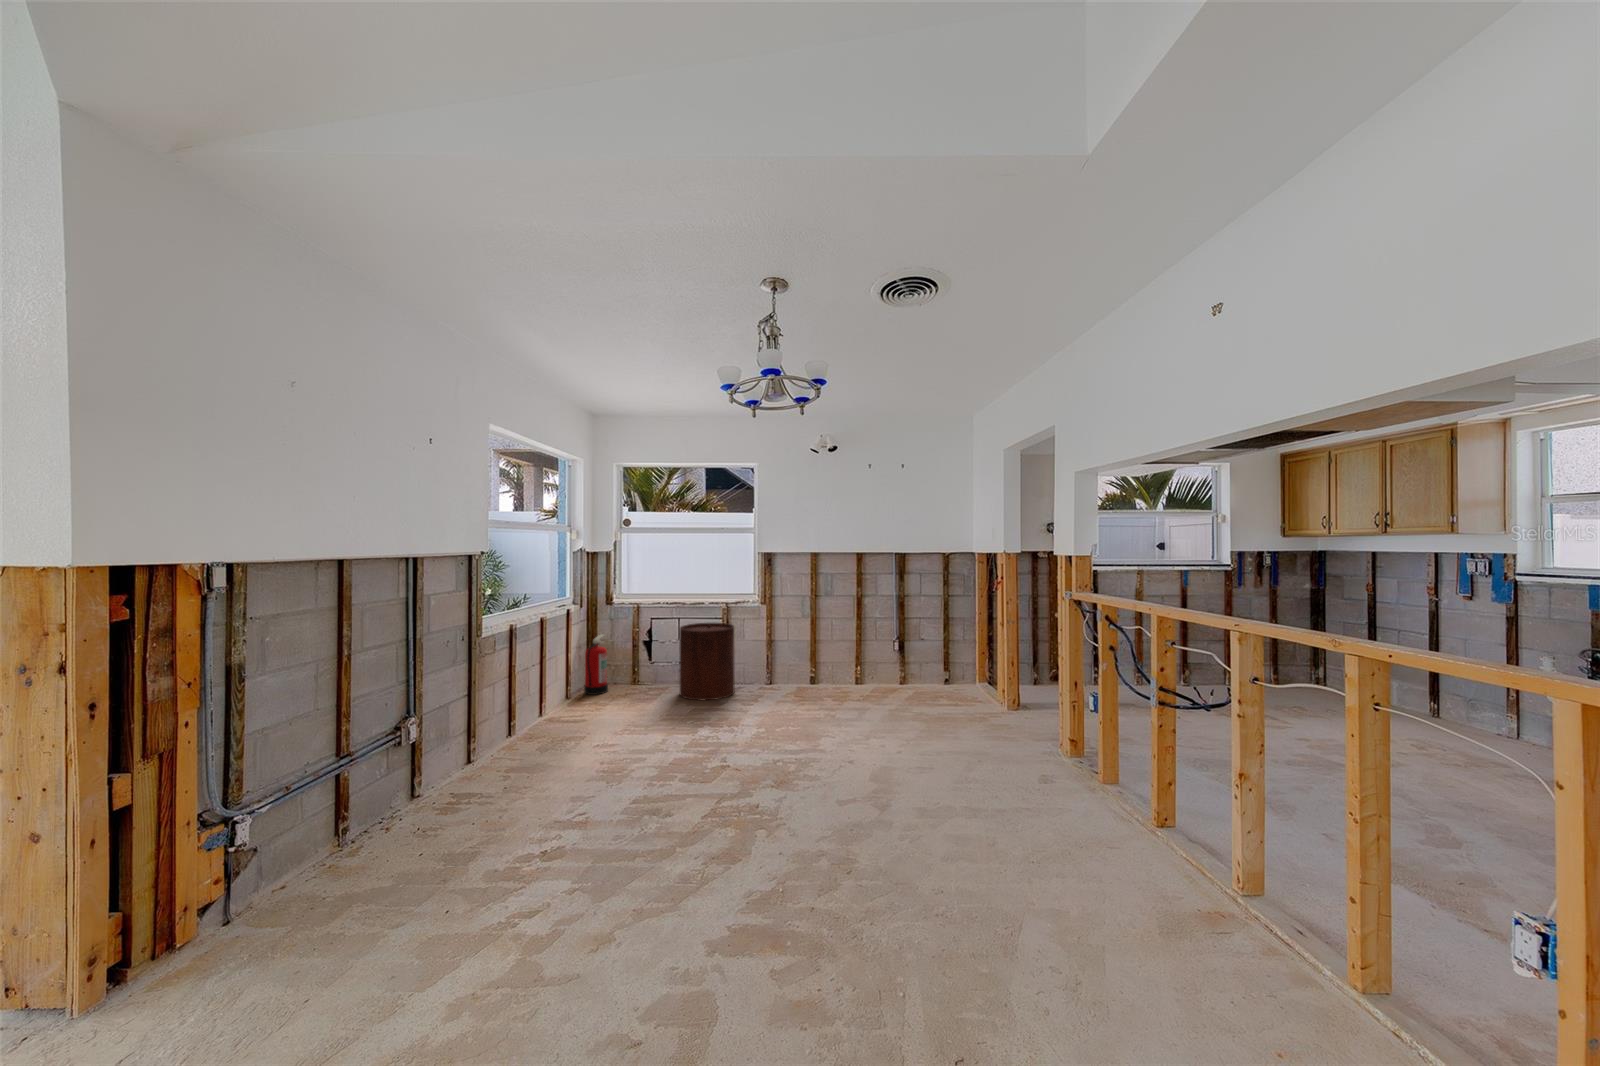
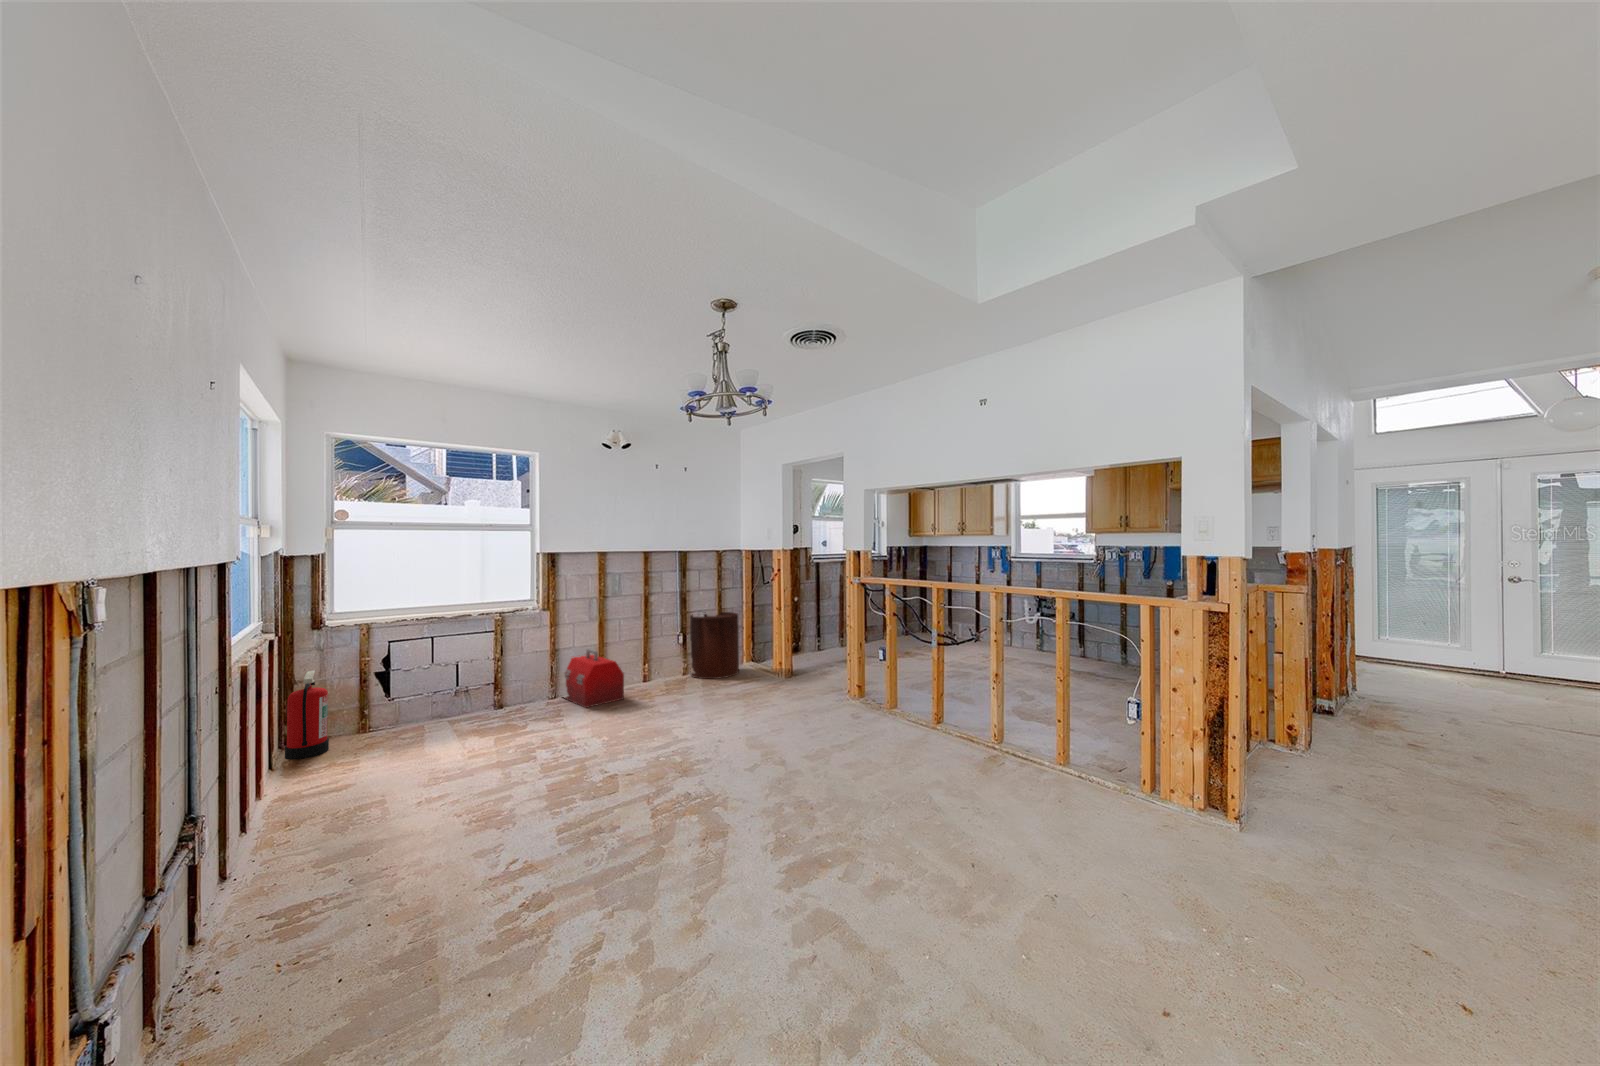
trash can: present [679,623,735,700] -> present [690,612,739,679]
toolbox: none [772,645,813,699] -> present [564,649,624,708]

